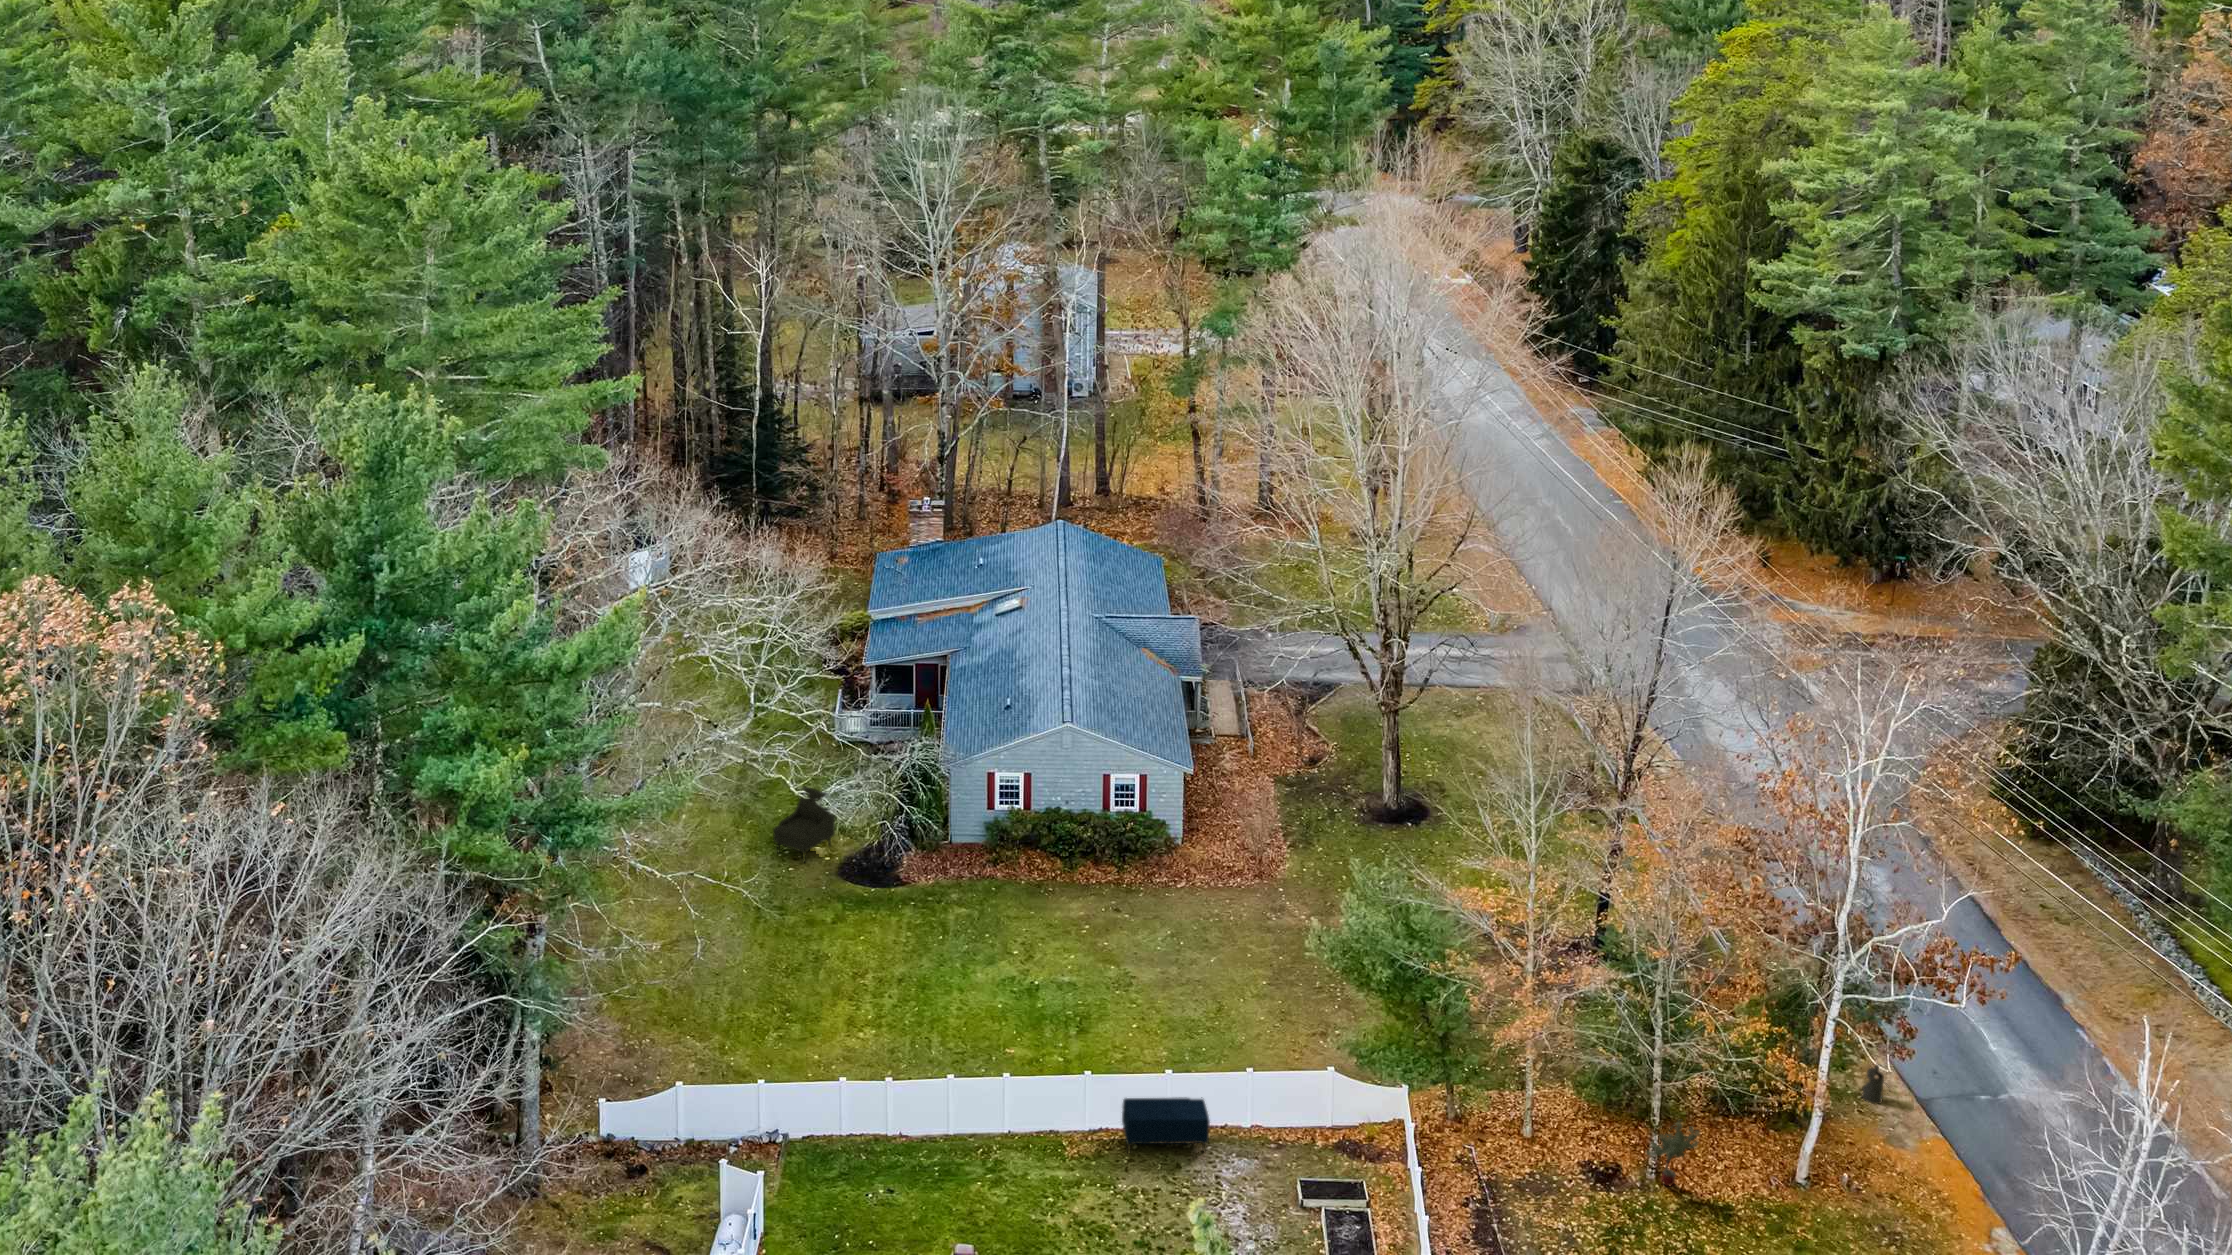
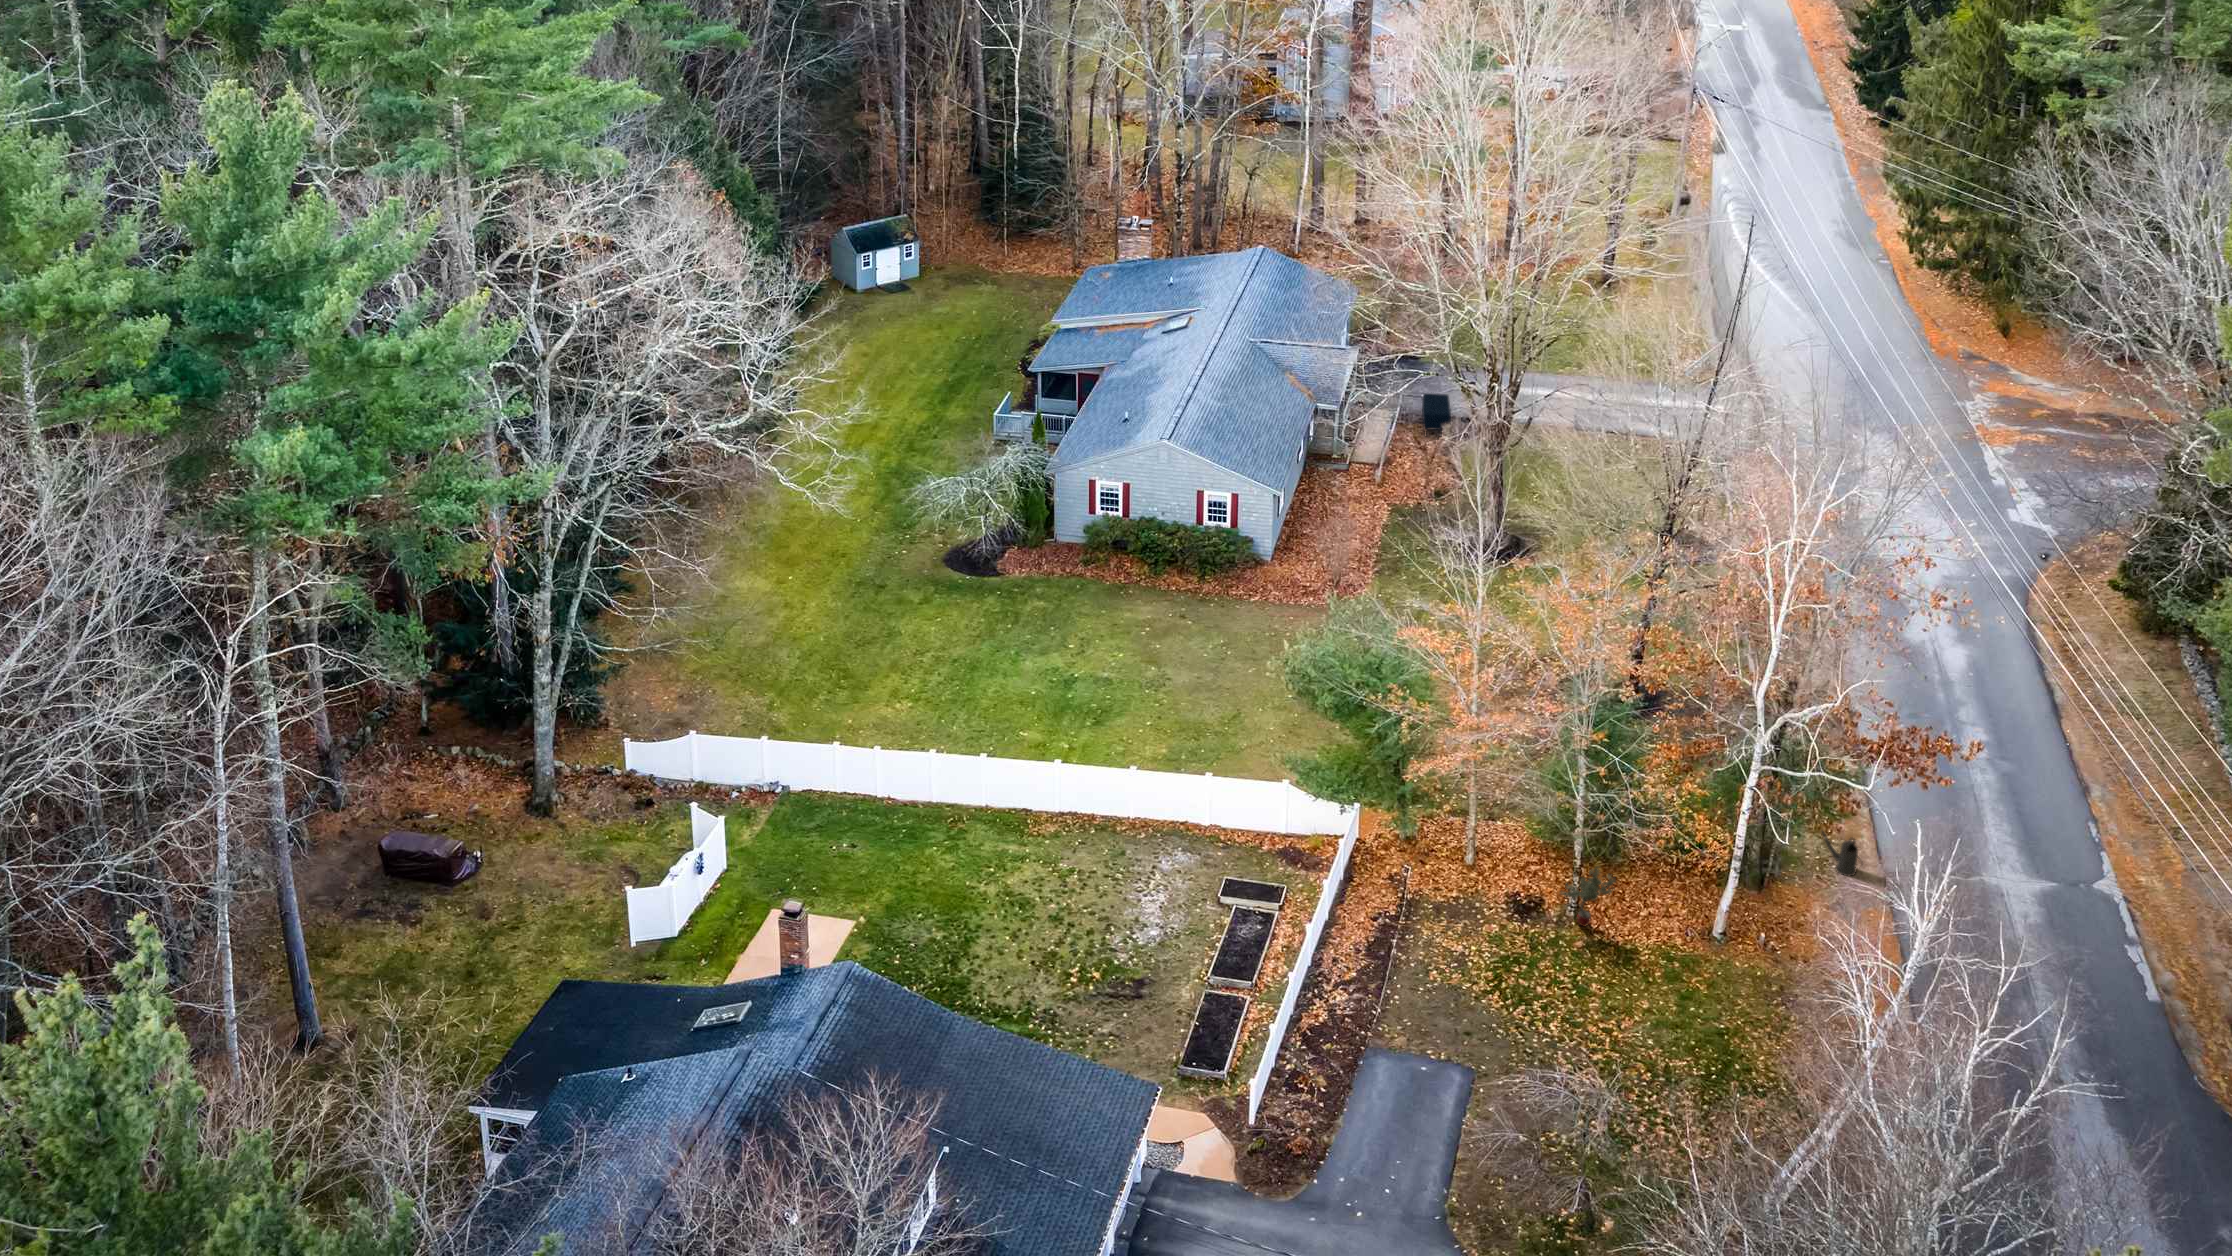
chair: present [773,786,835,862] -> none [880,479,940,550]
bench: present [1122,1097,1210,1153] -> present [1422,393,1451,436]

